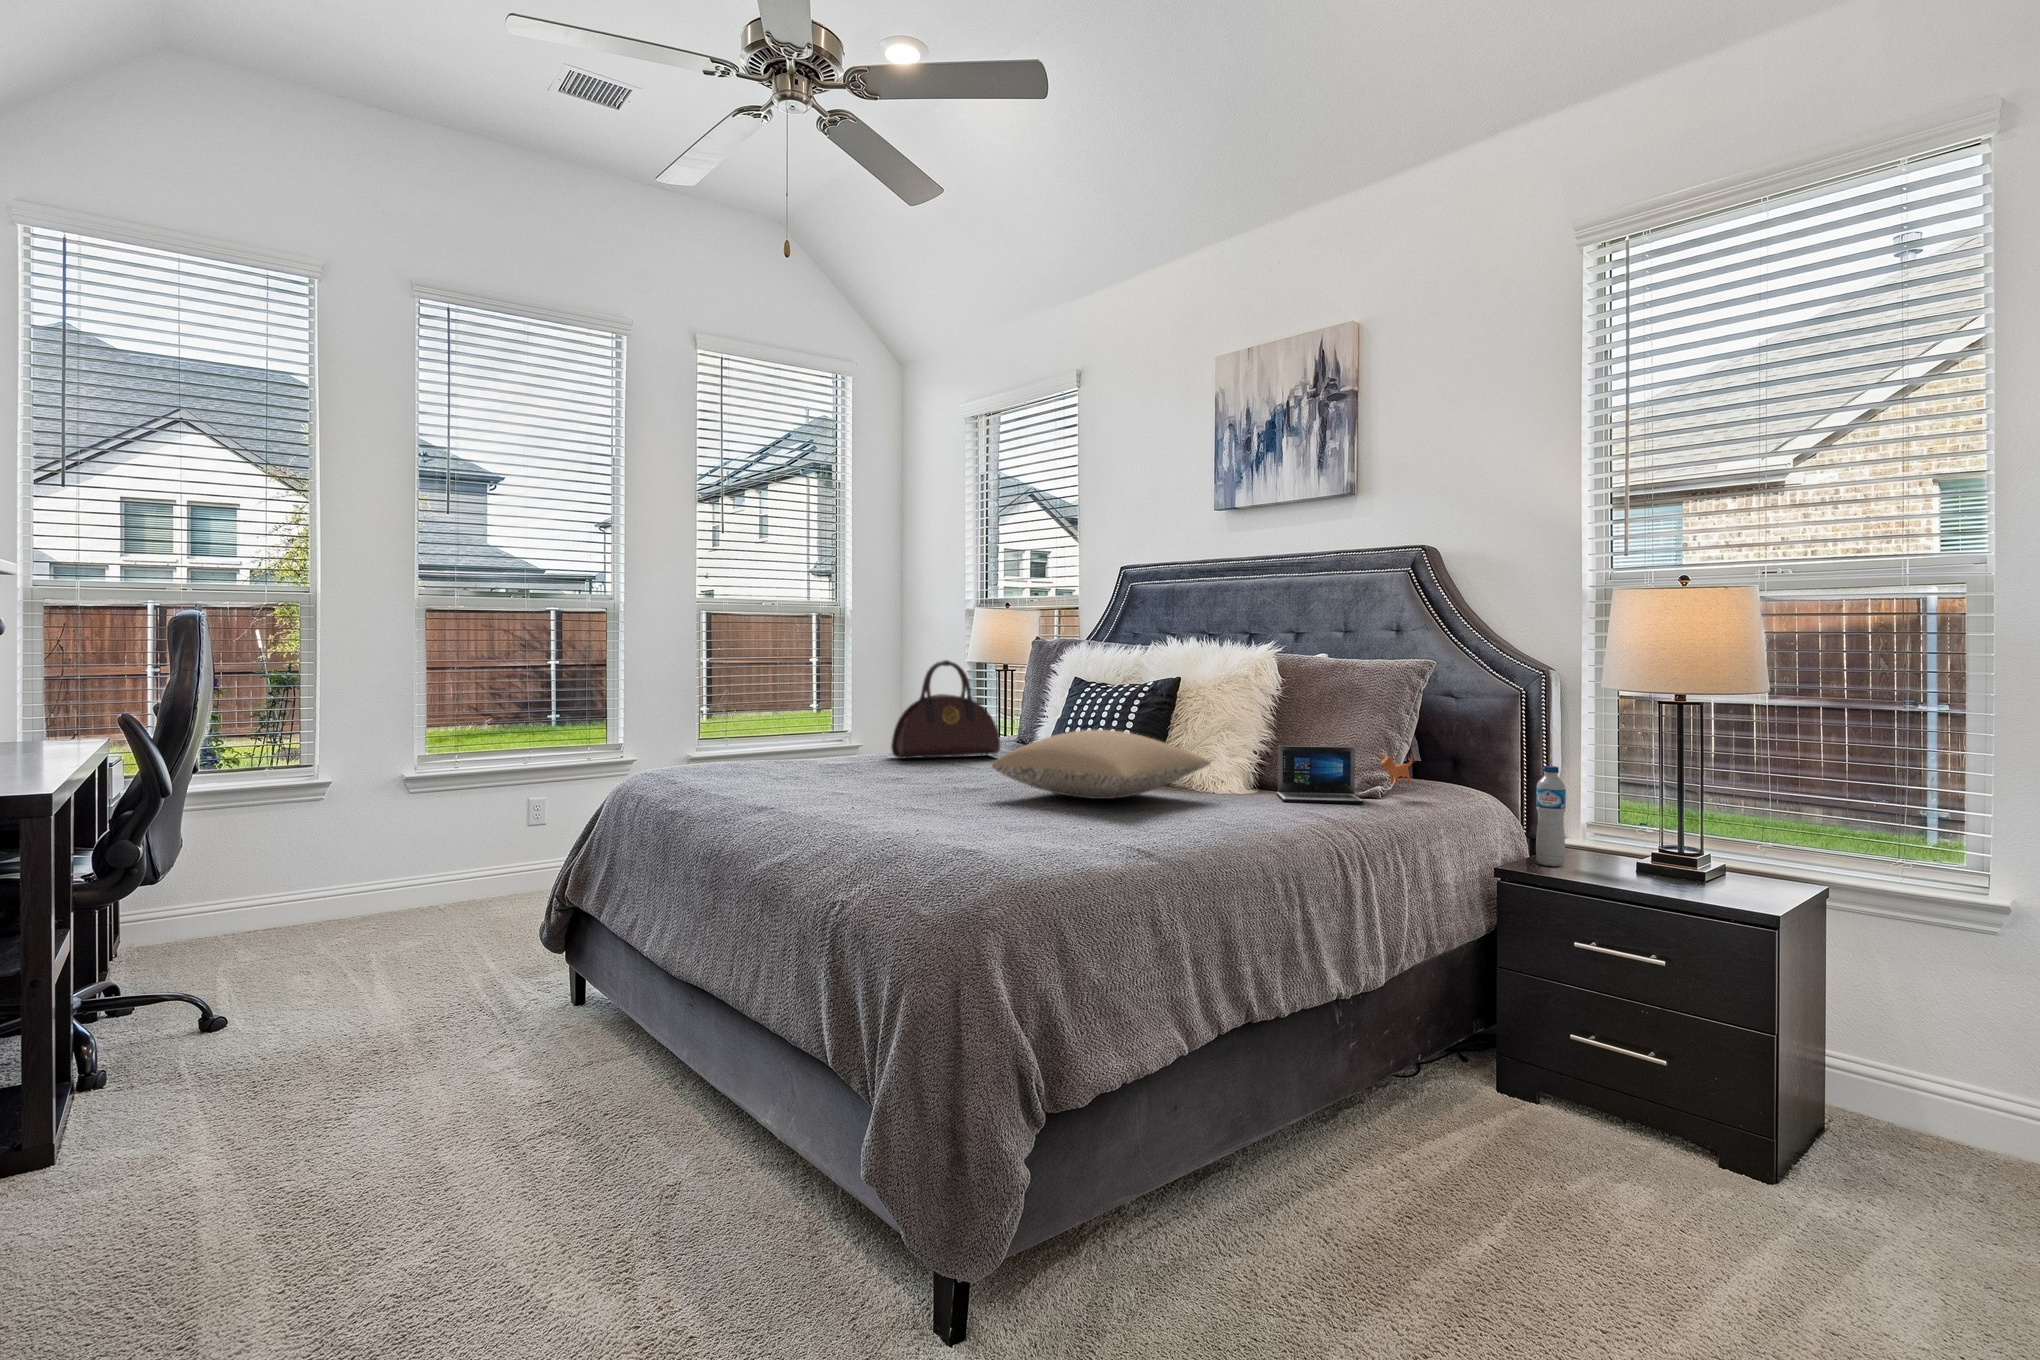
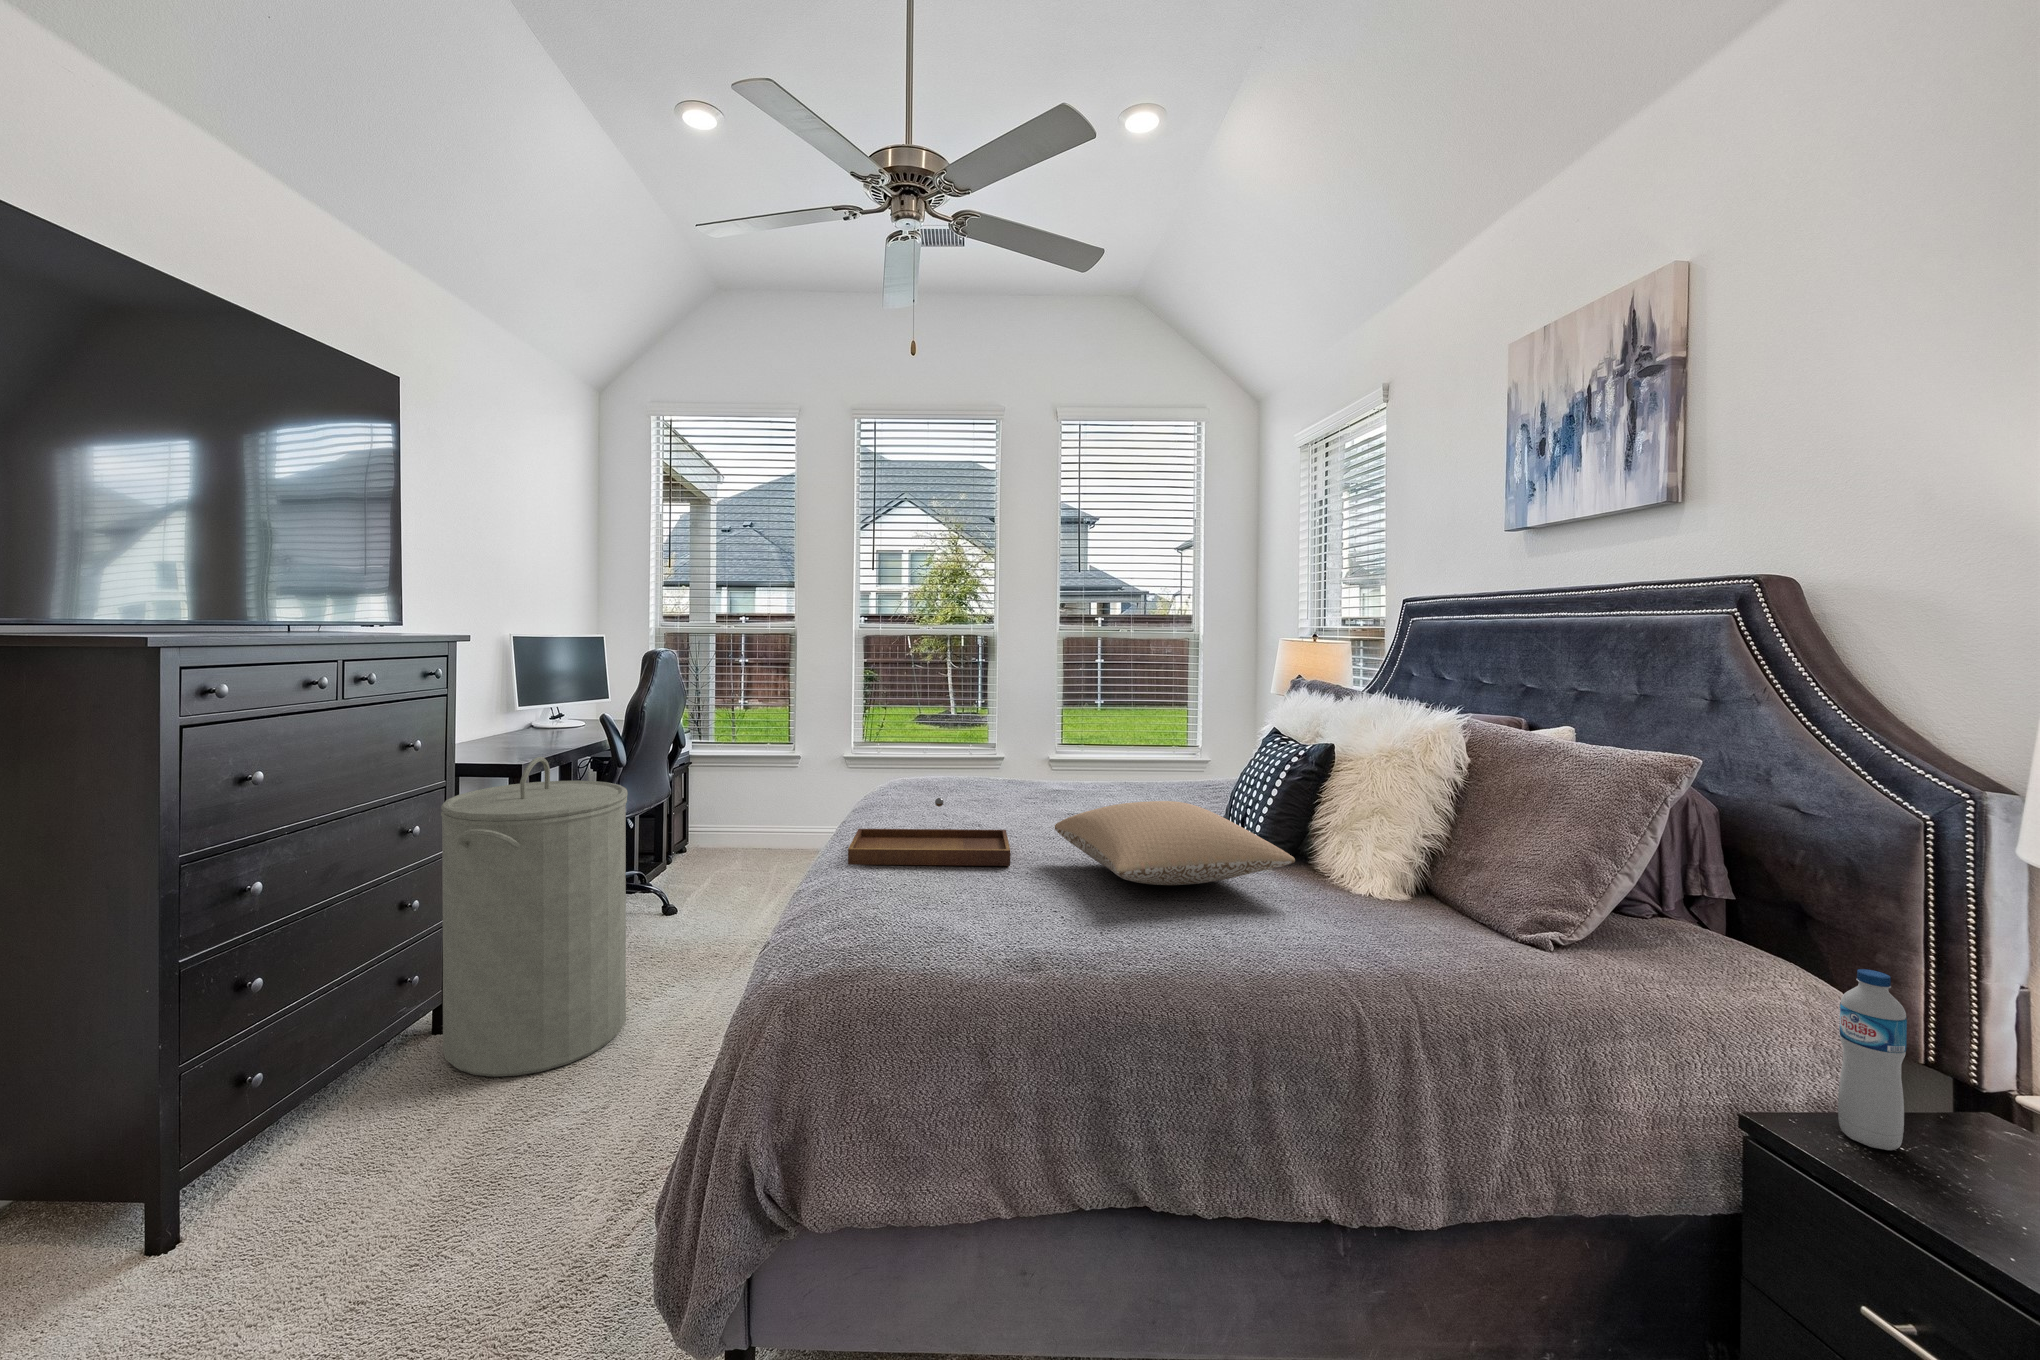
handbag: present [891,660,1000,759] -> none [1093,702,1198,798]
laptop: present [1277,745,1413,804] -> none [1382,851,1623,956]
tray: none [781,747,972,821] -> present [848,798,1010,866]
laundry hamper: none [32,749,369,1268] -> present [441,757,628,1077]

